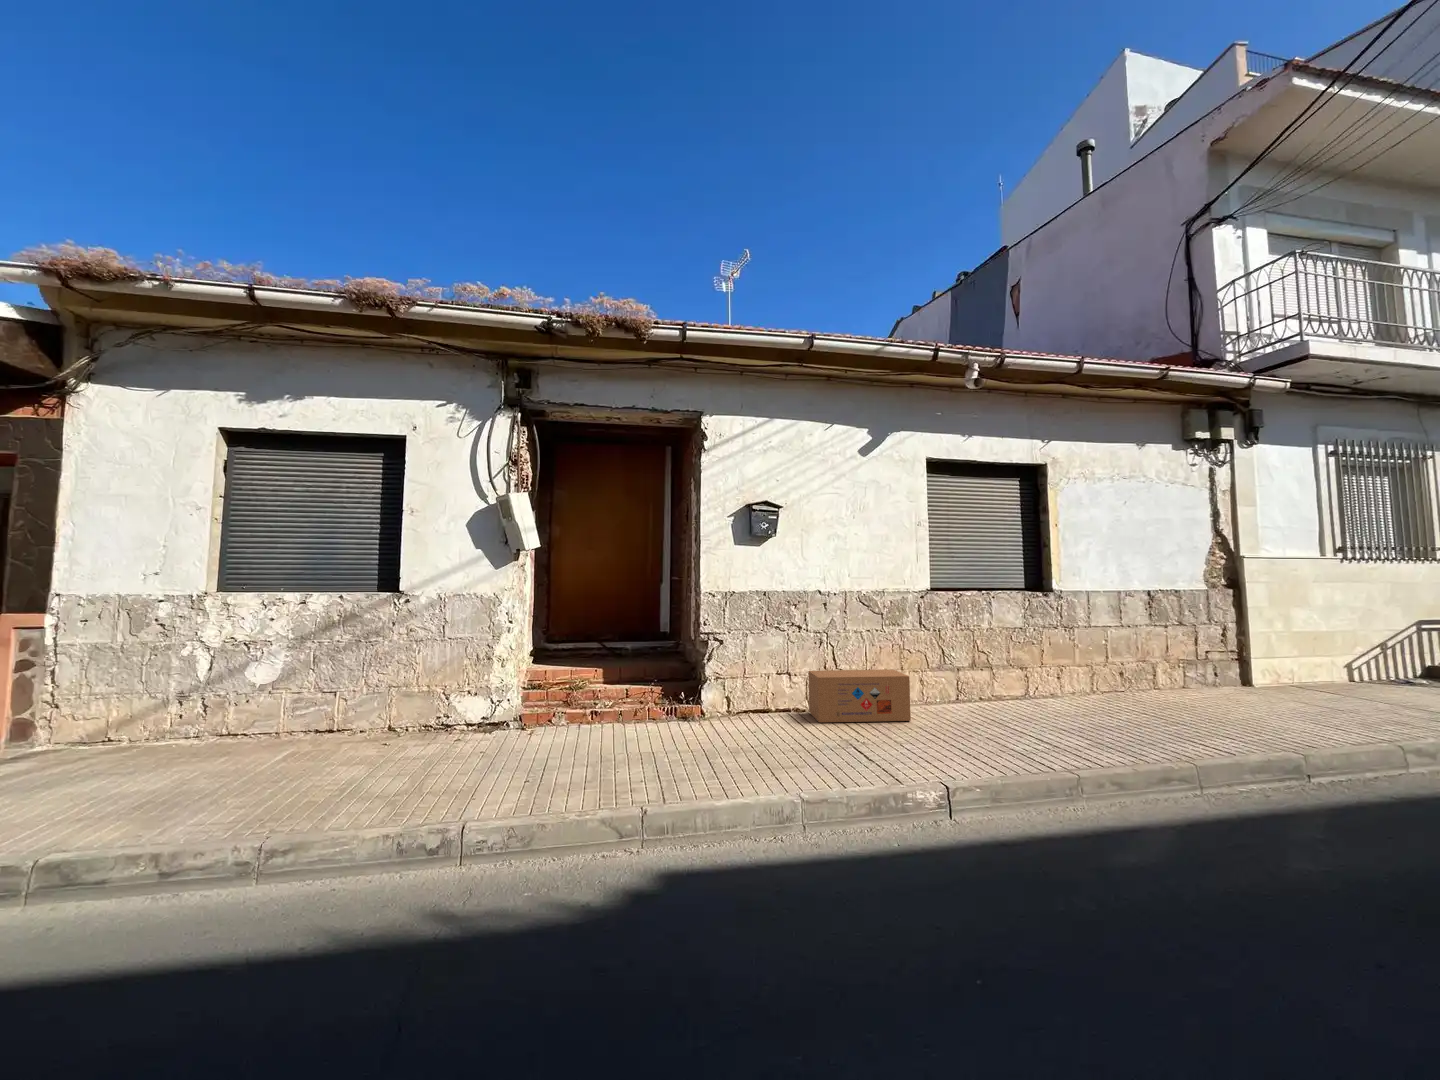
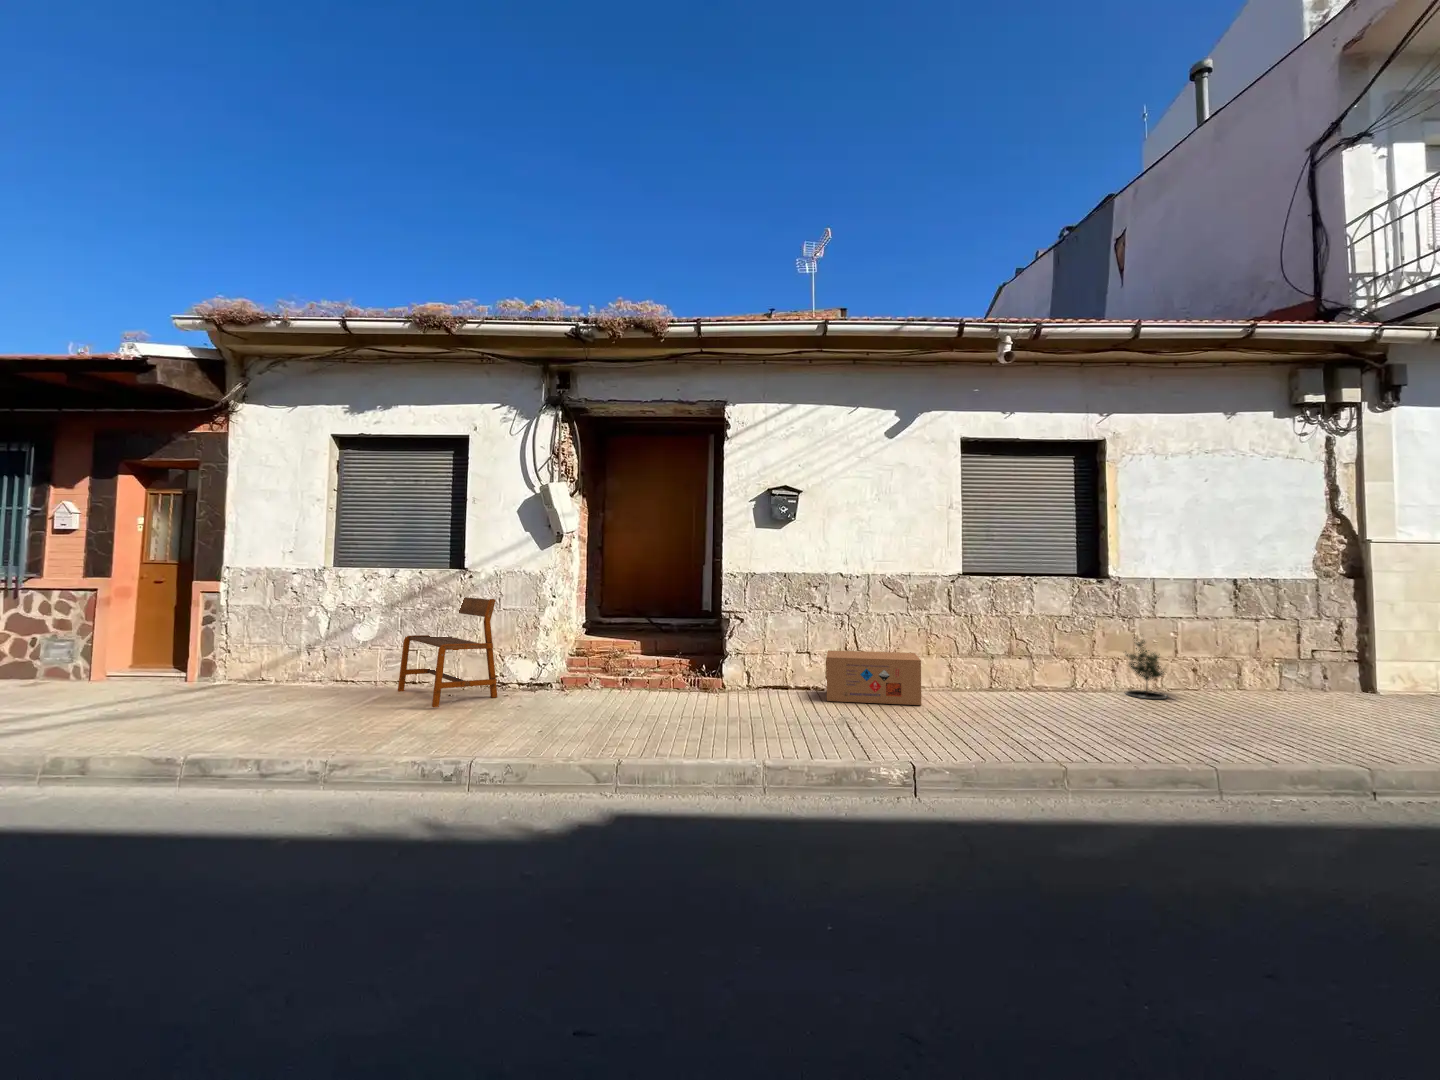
bench: none [316,624,454,759] -> present [398,597,497,708]
potted tree: none [1068,642,1109,703] -> present [1126,640,1167,699]

